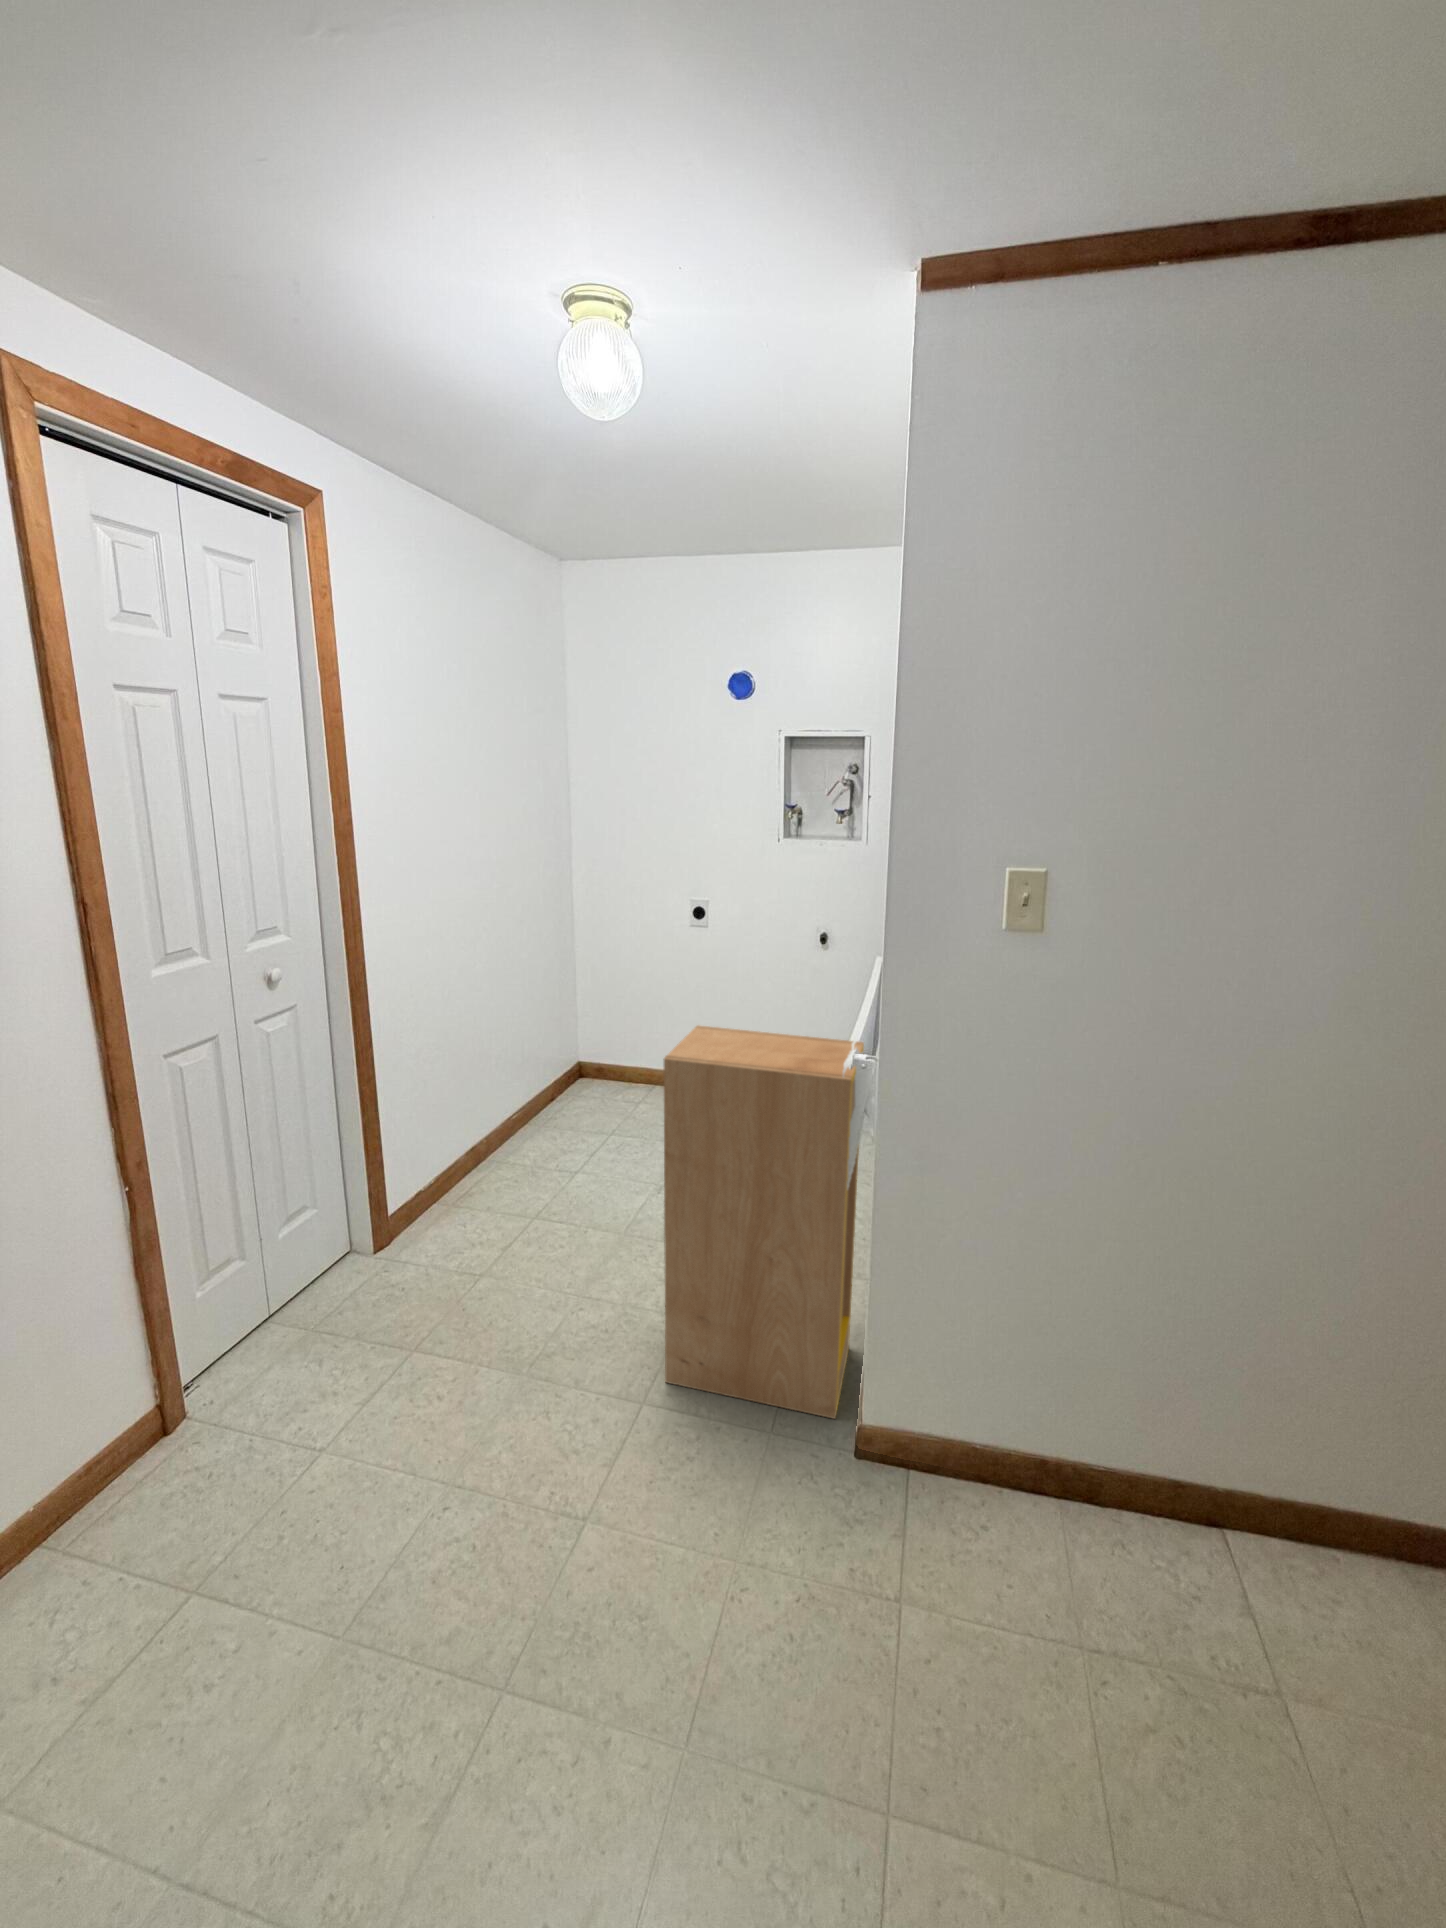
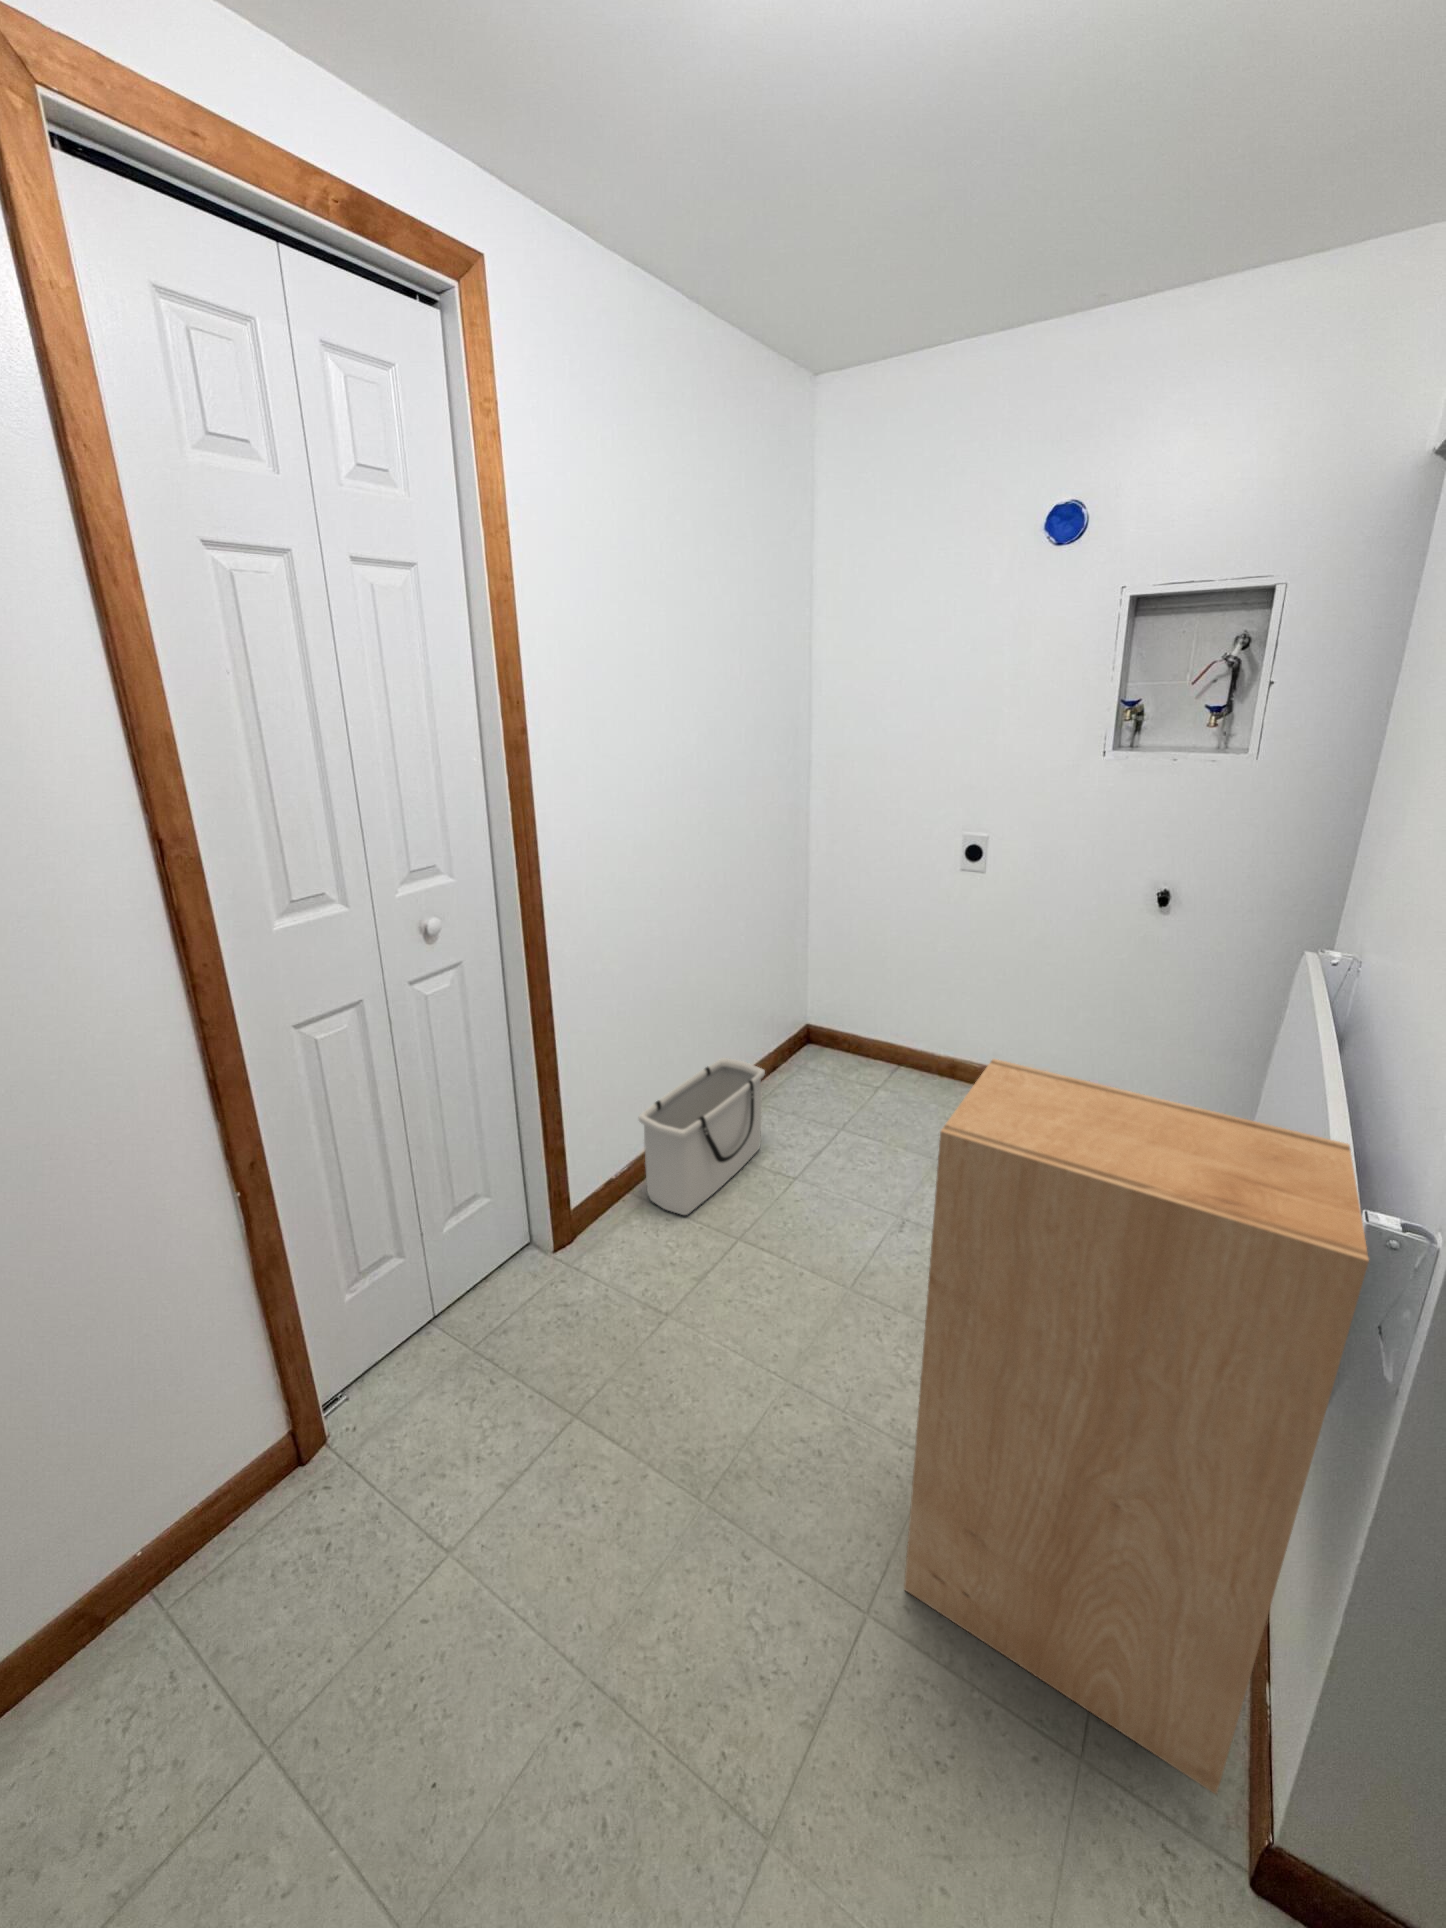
storage bin: none [443,1085,548,1212] -> present [639,1058,765,1215]

